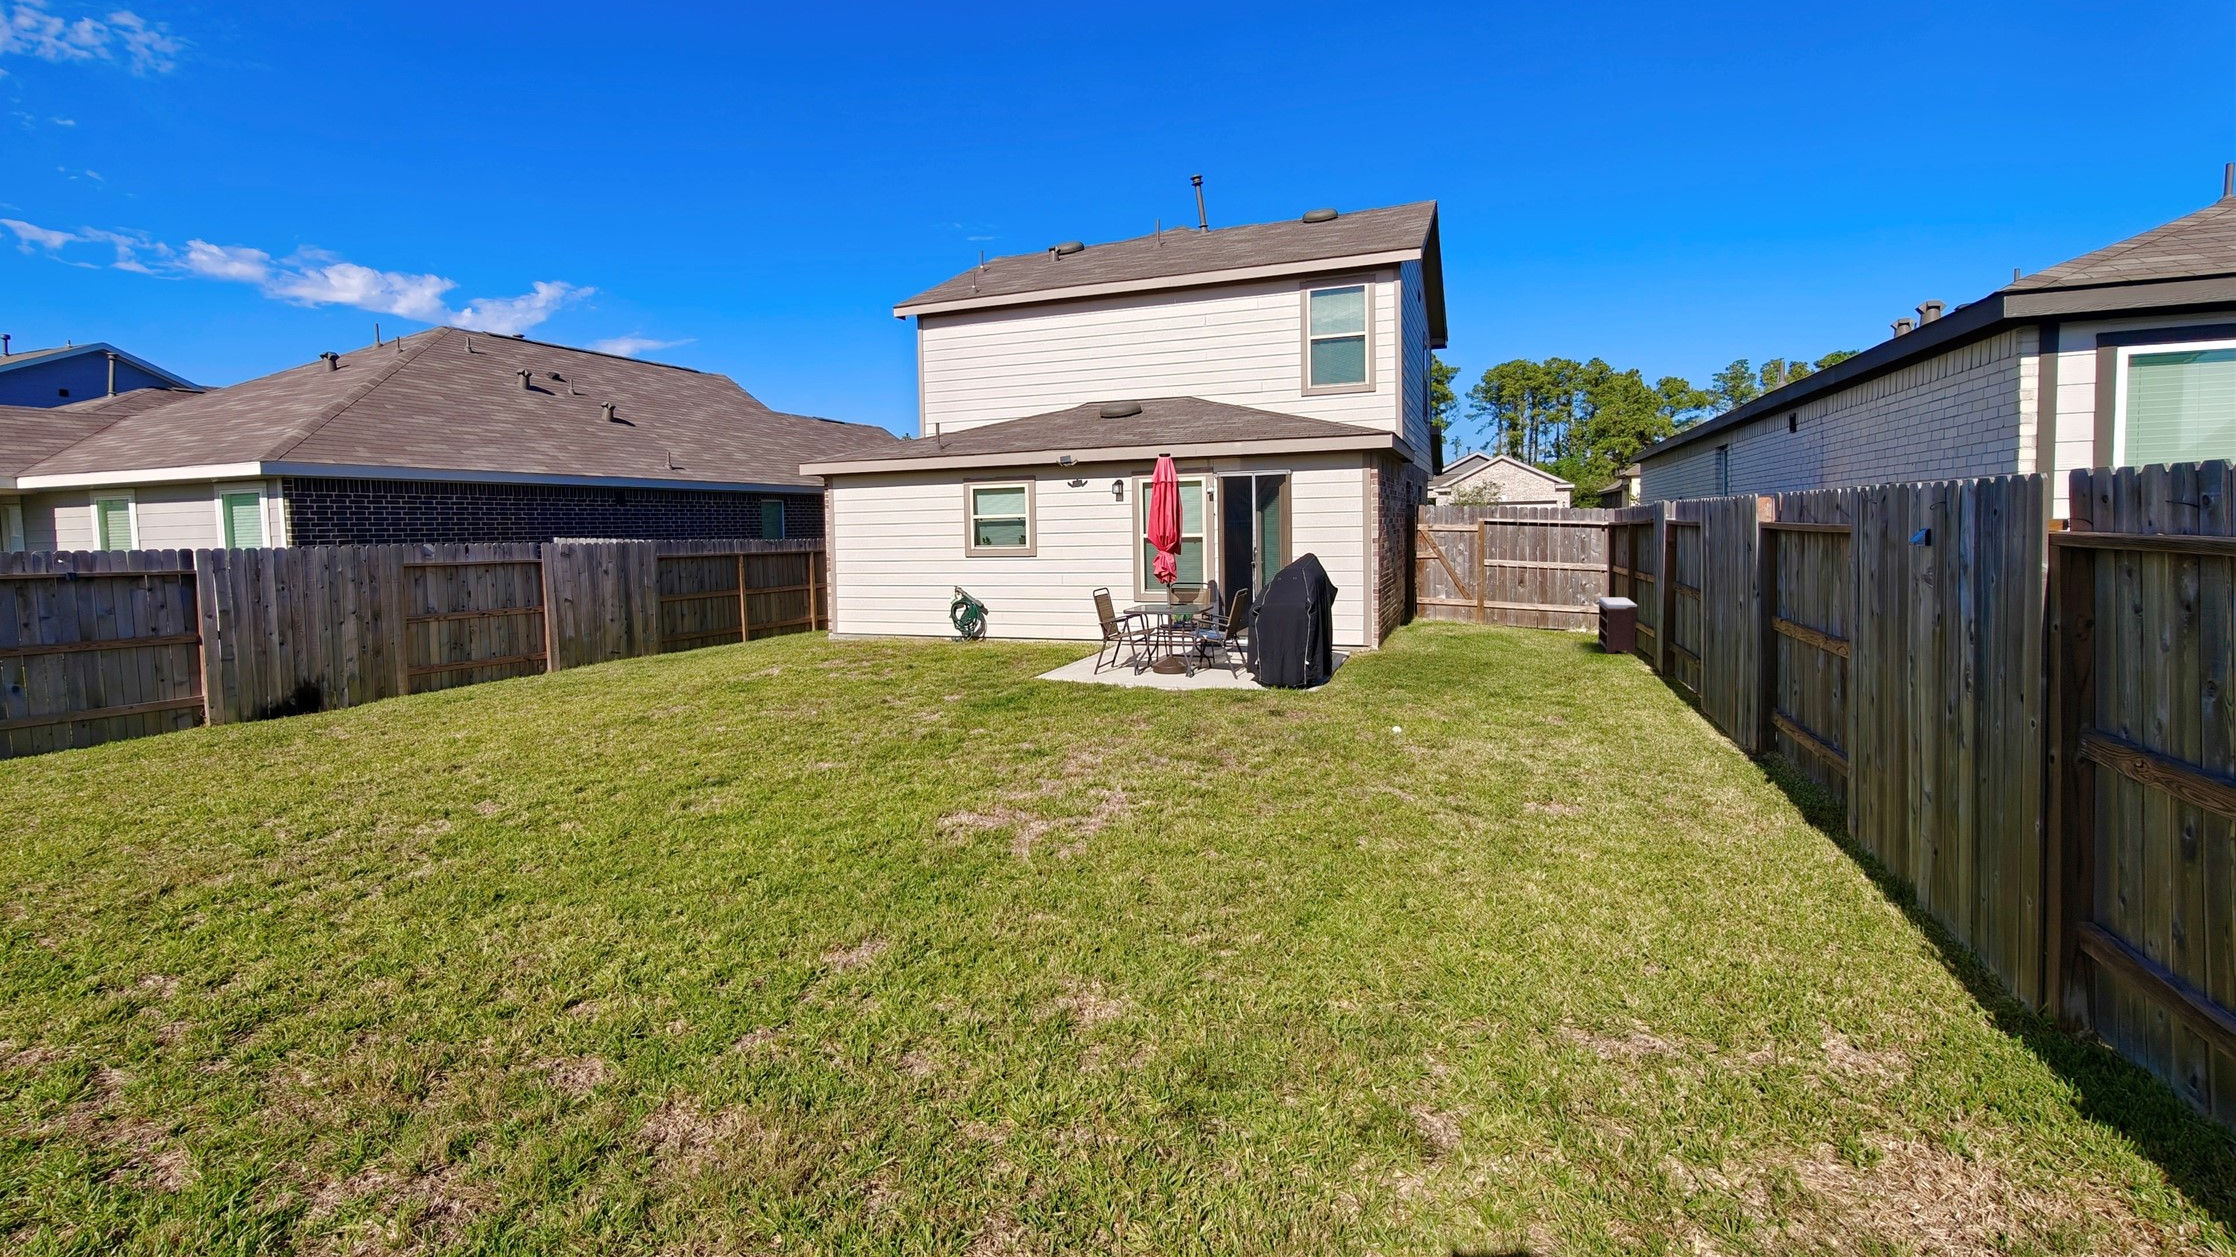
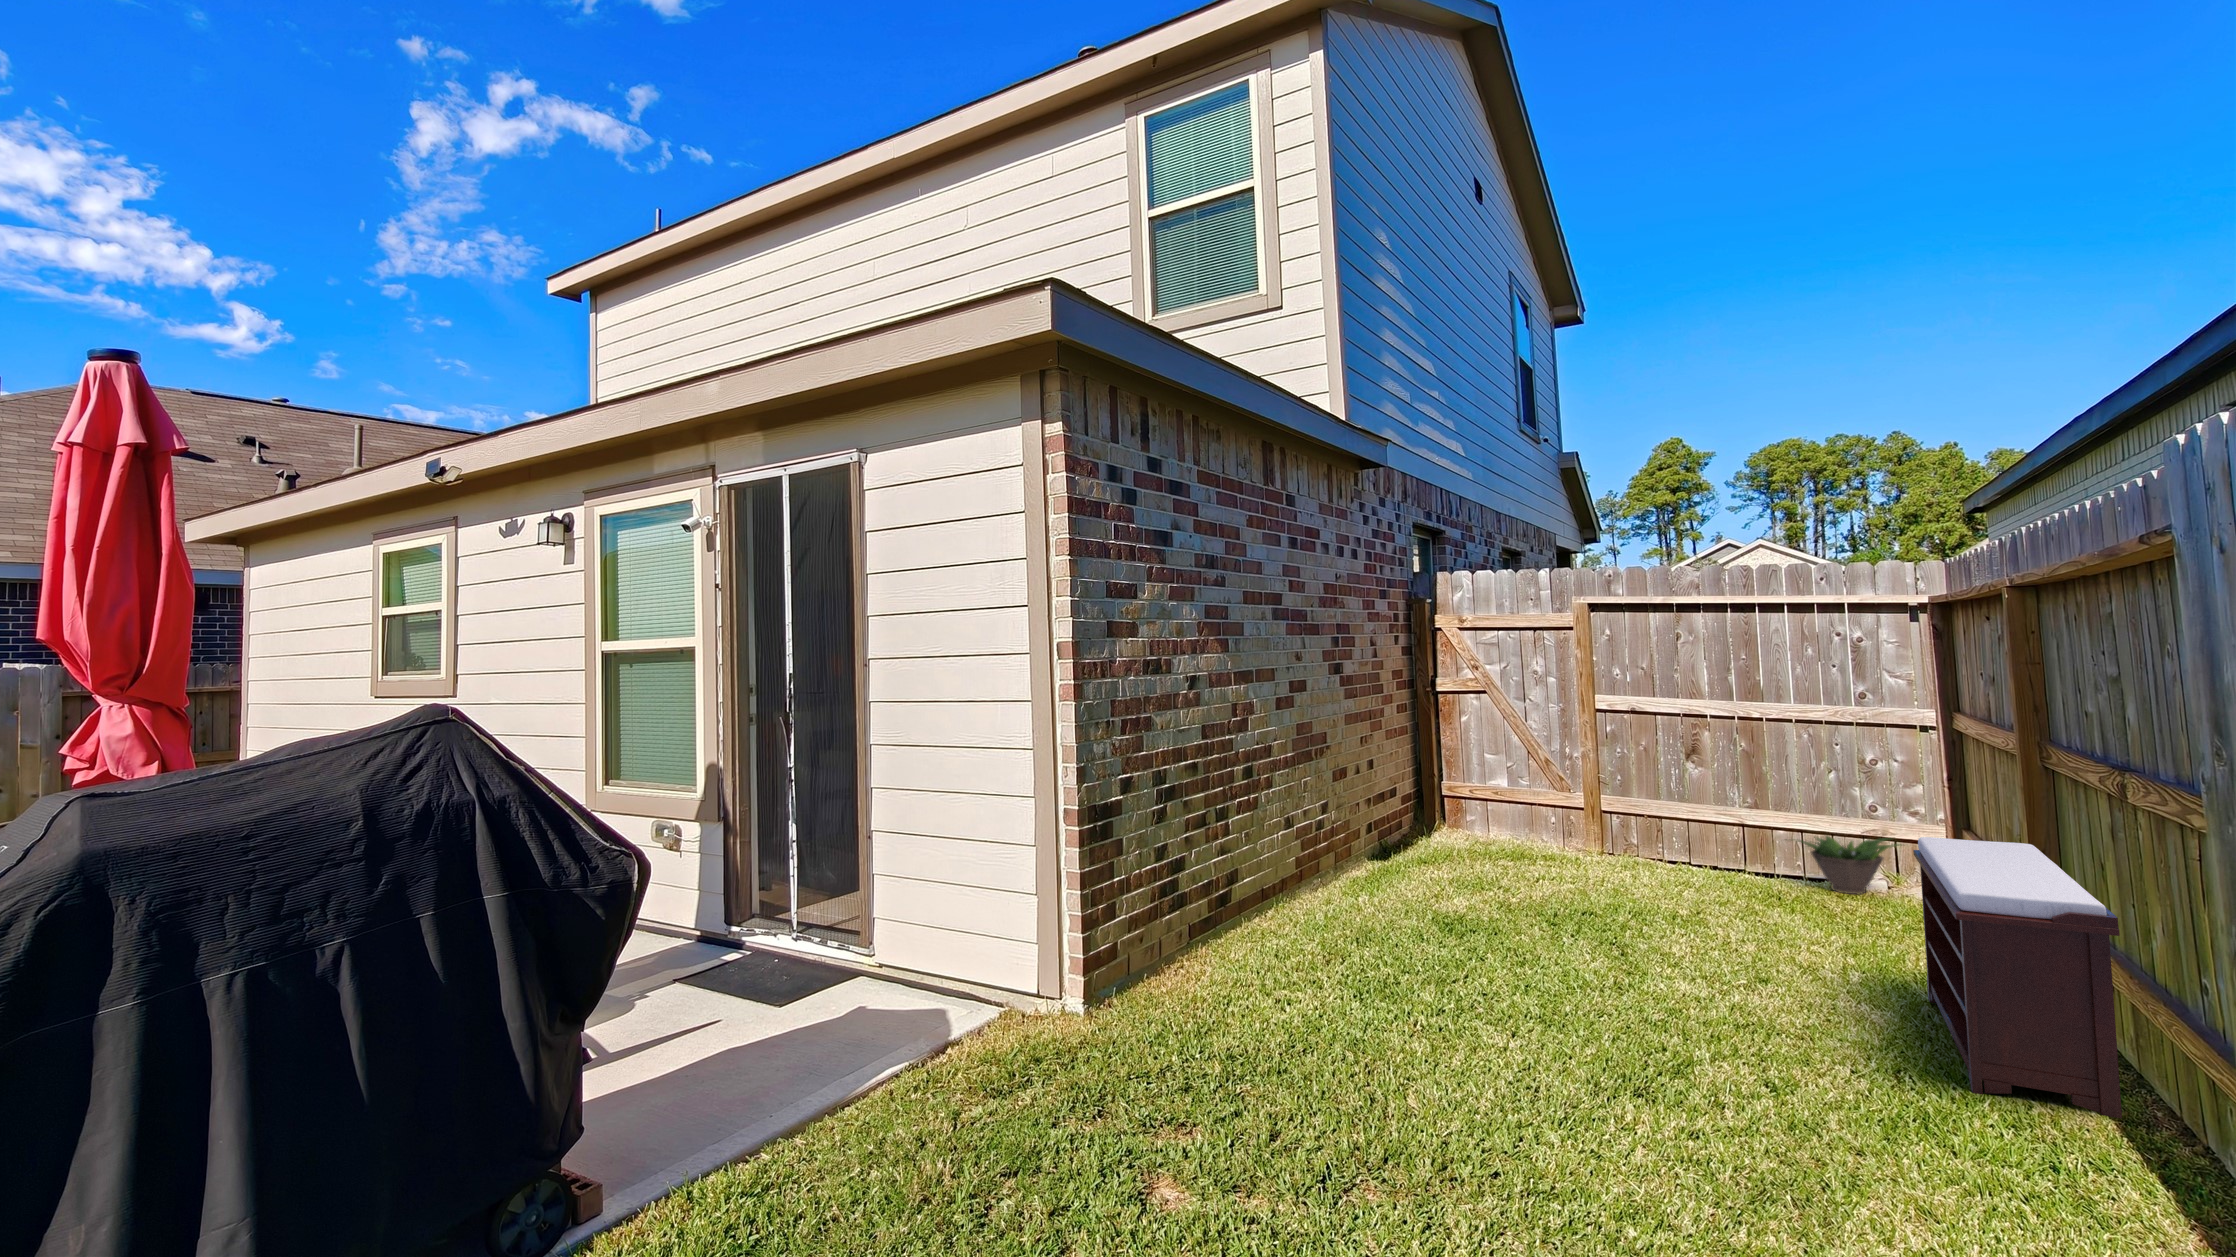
decorative plant: none [1553,610,1594,630] -> present [1786,836,1902,894]

